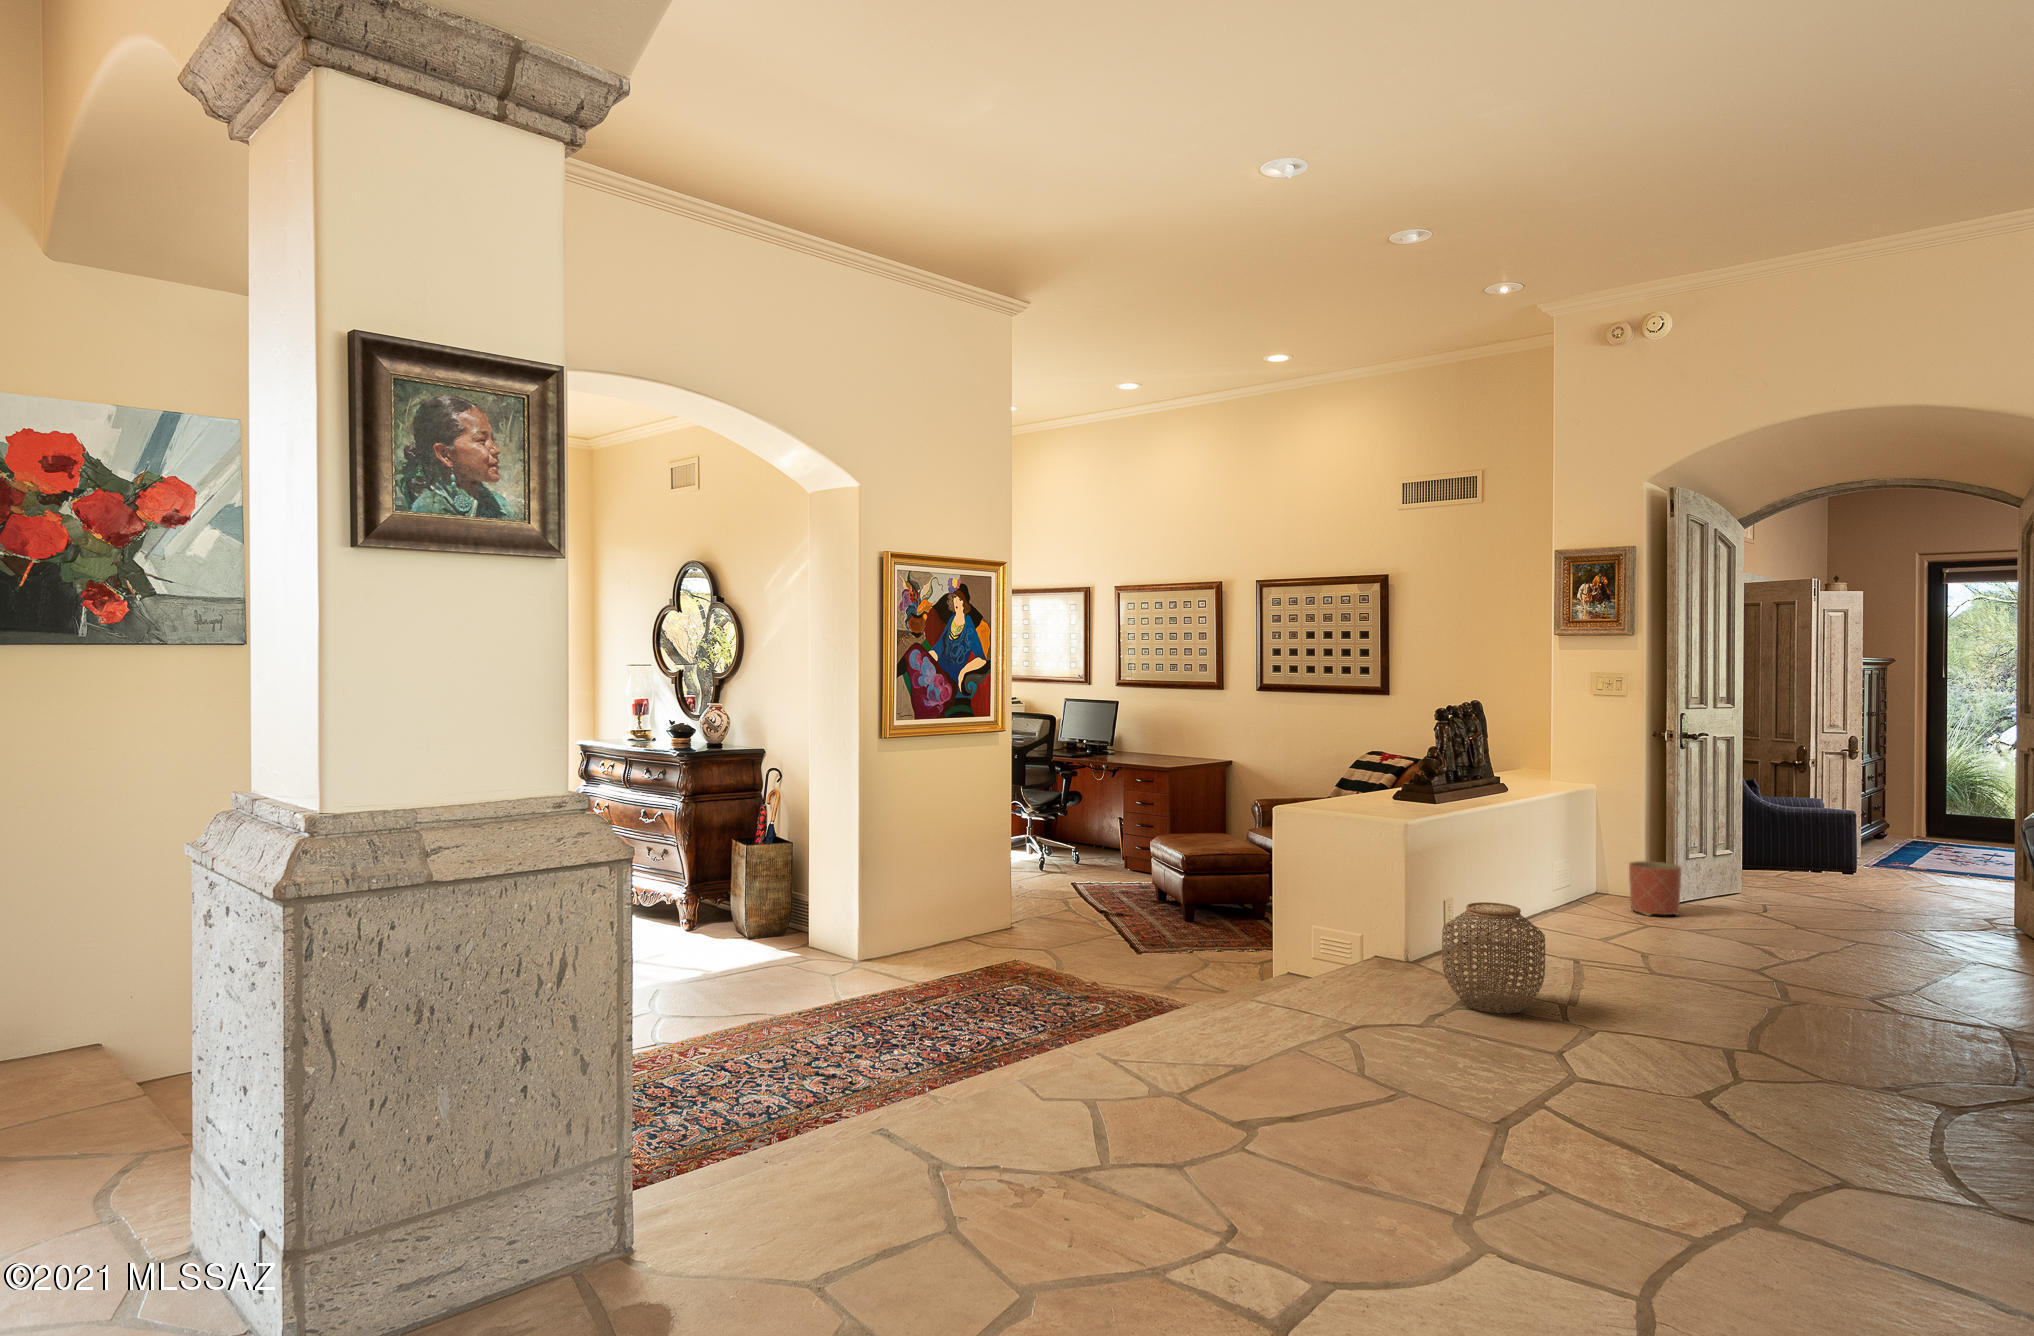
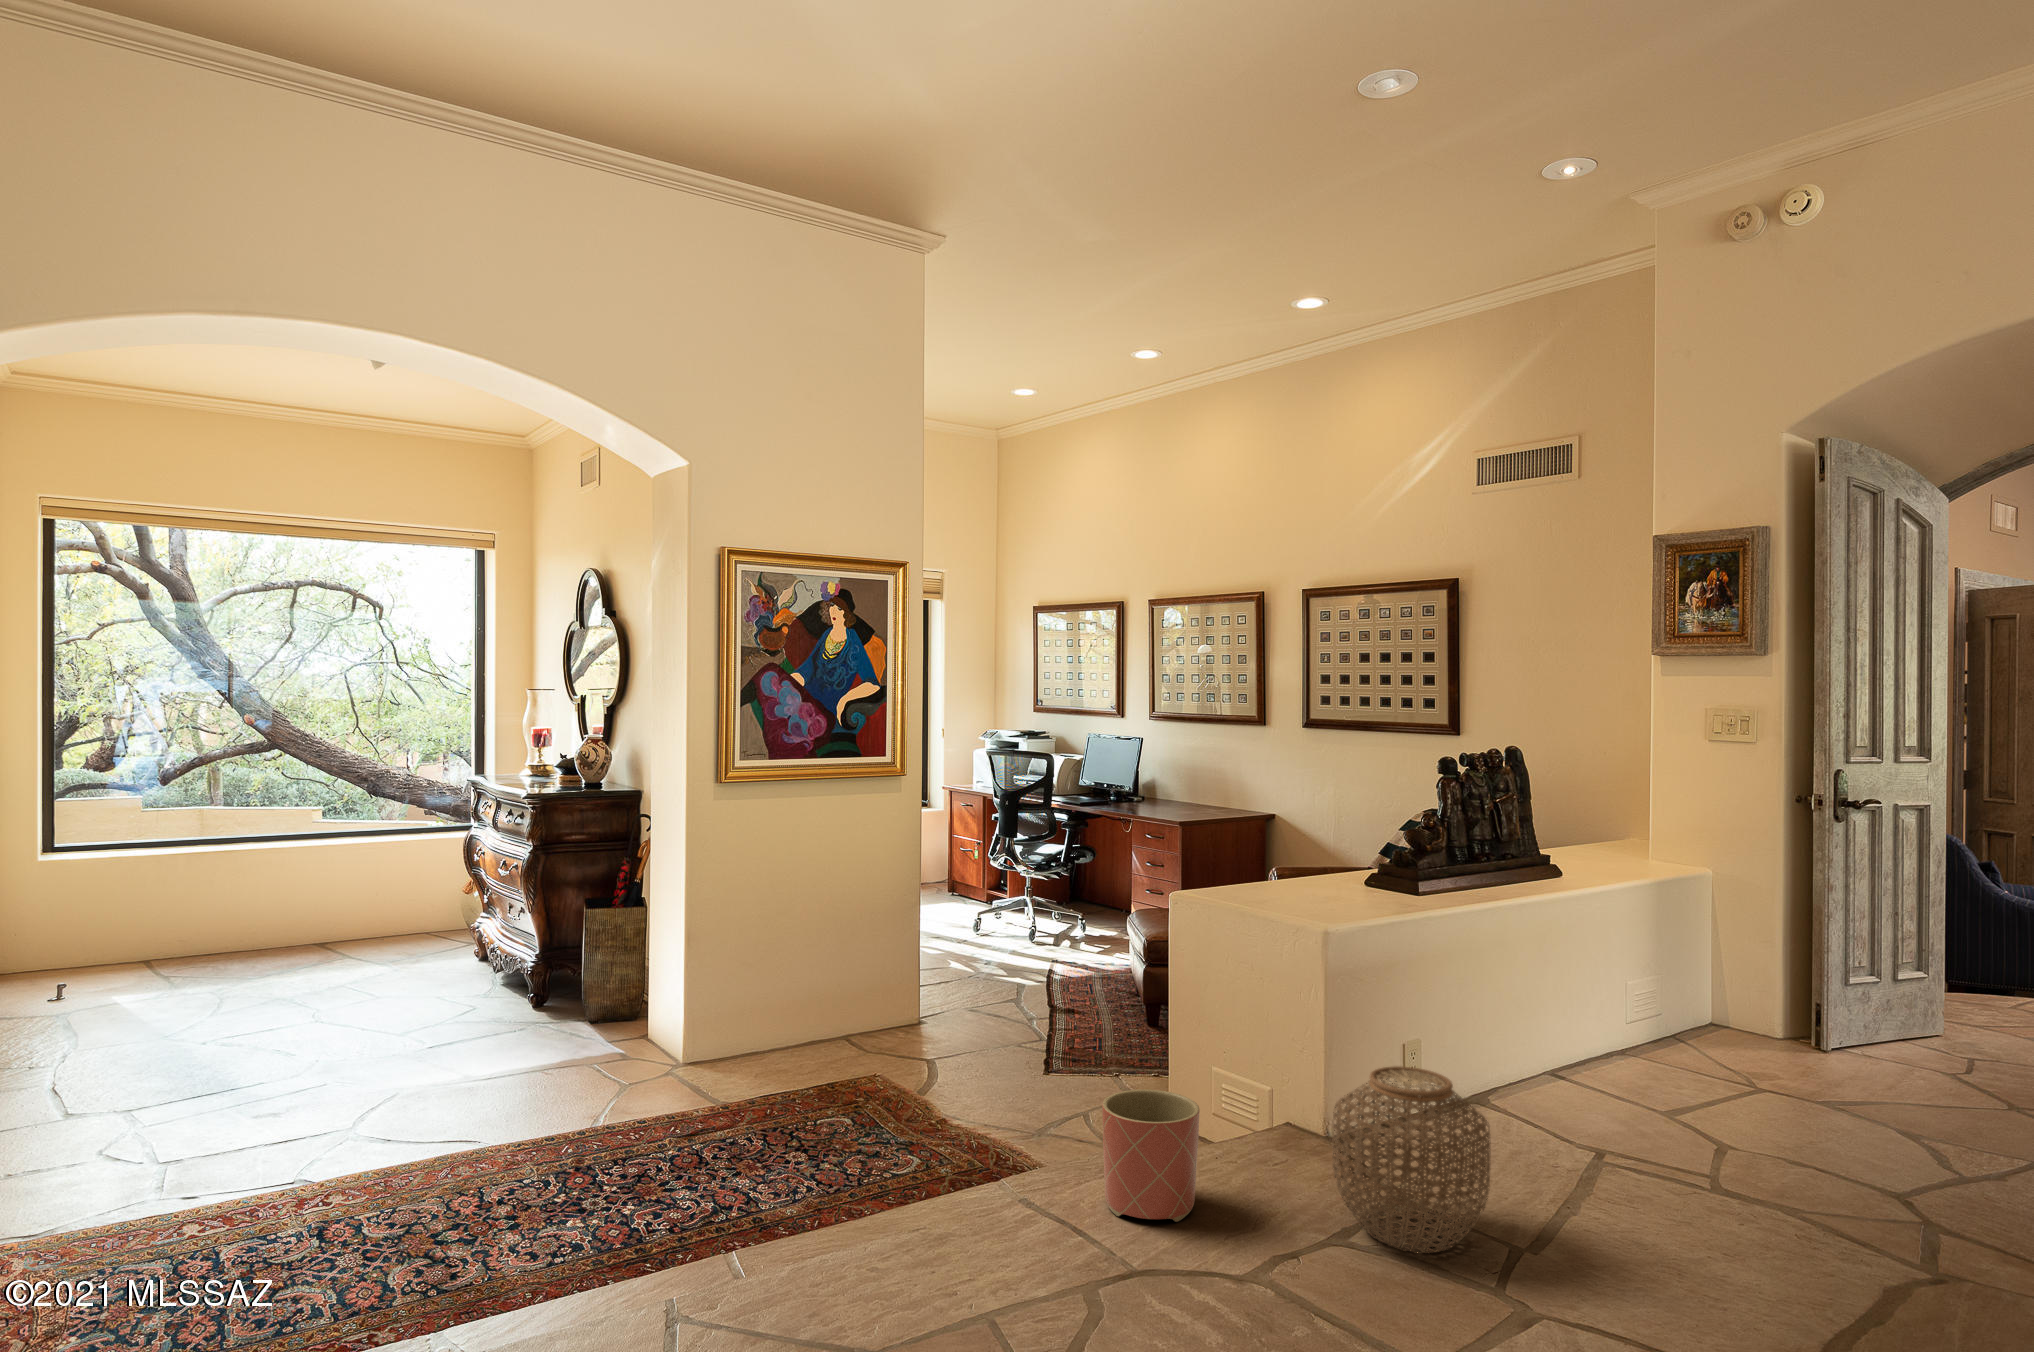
planter: present [1629,861,1681,916] -> present [1102,1090,1200,1222]

